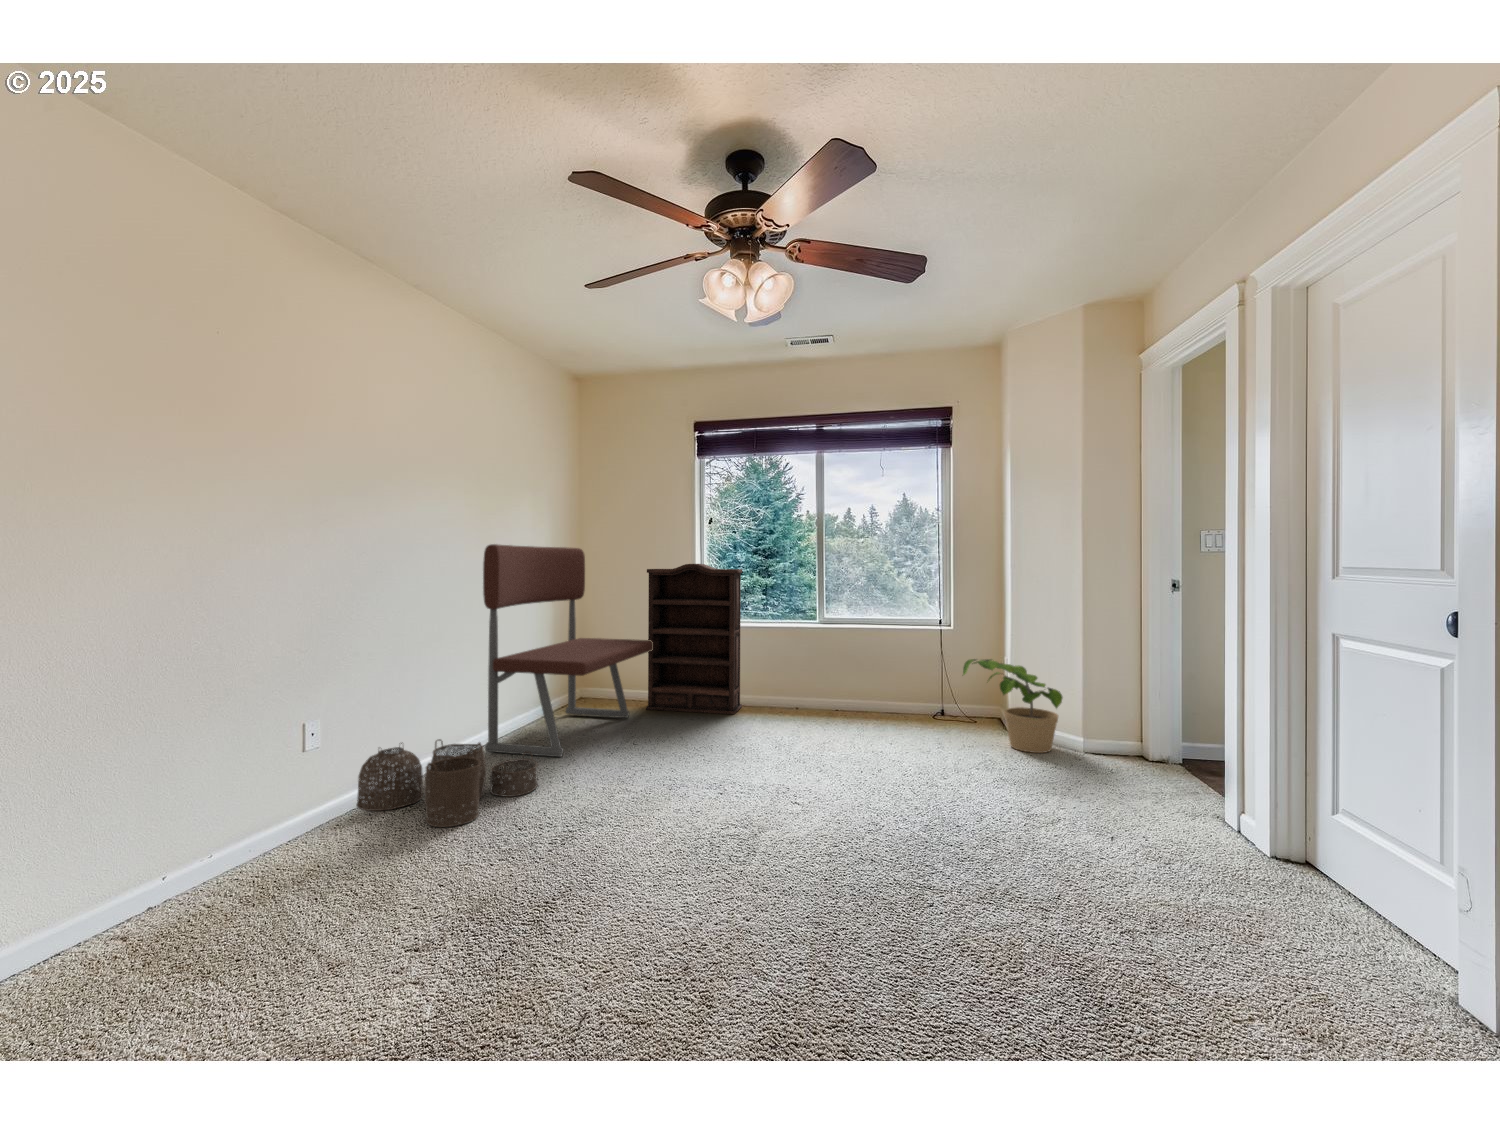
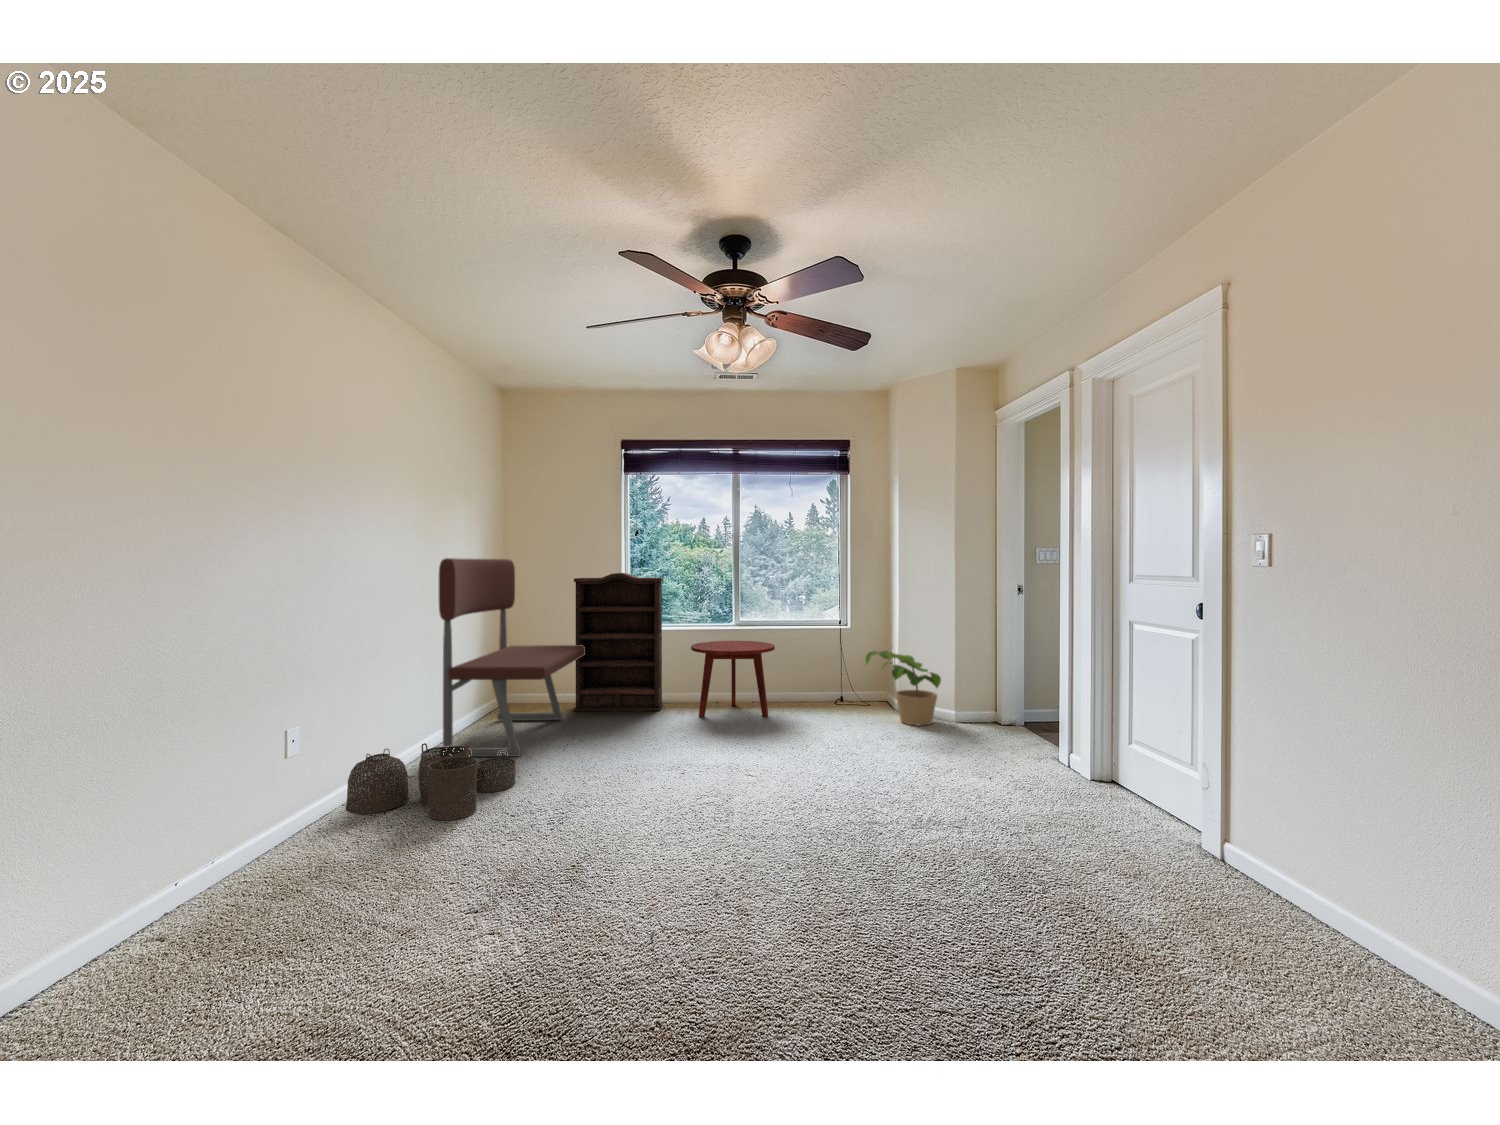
side table: none [766,640,861,729] -> present [691,641,775,717]

